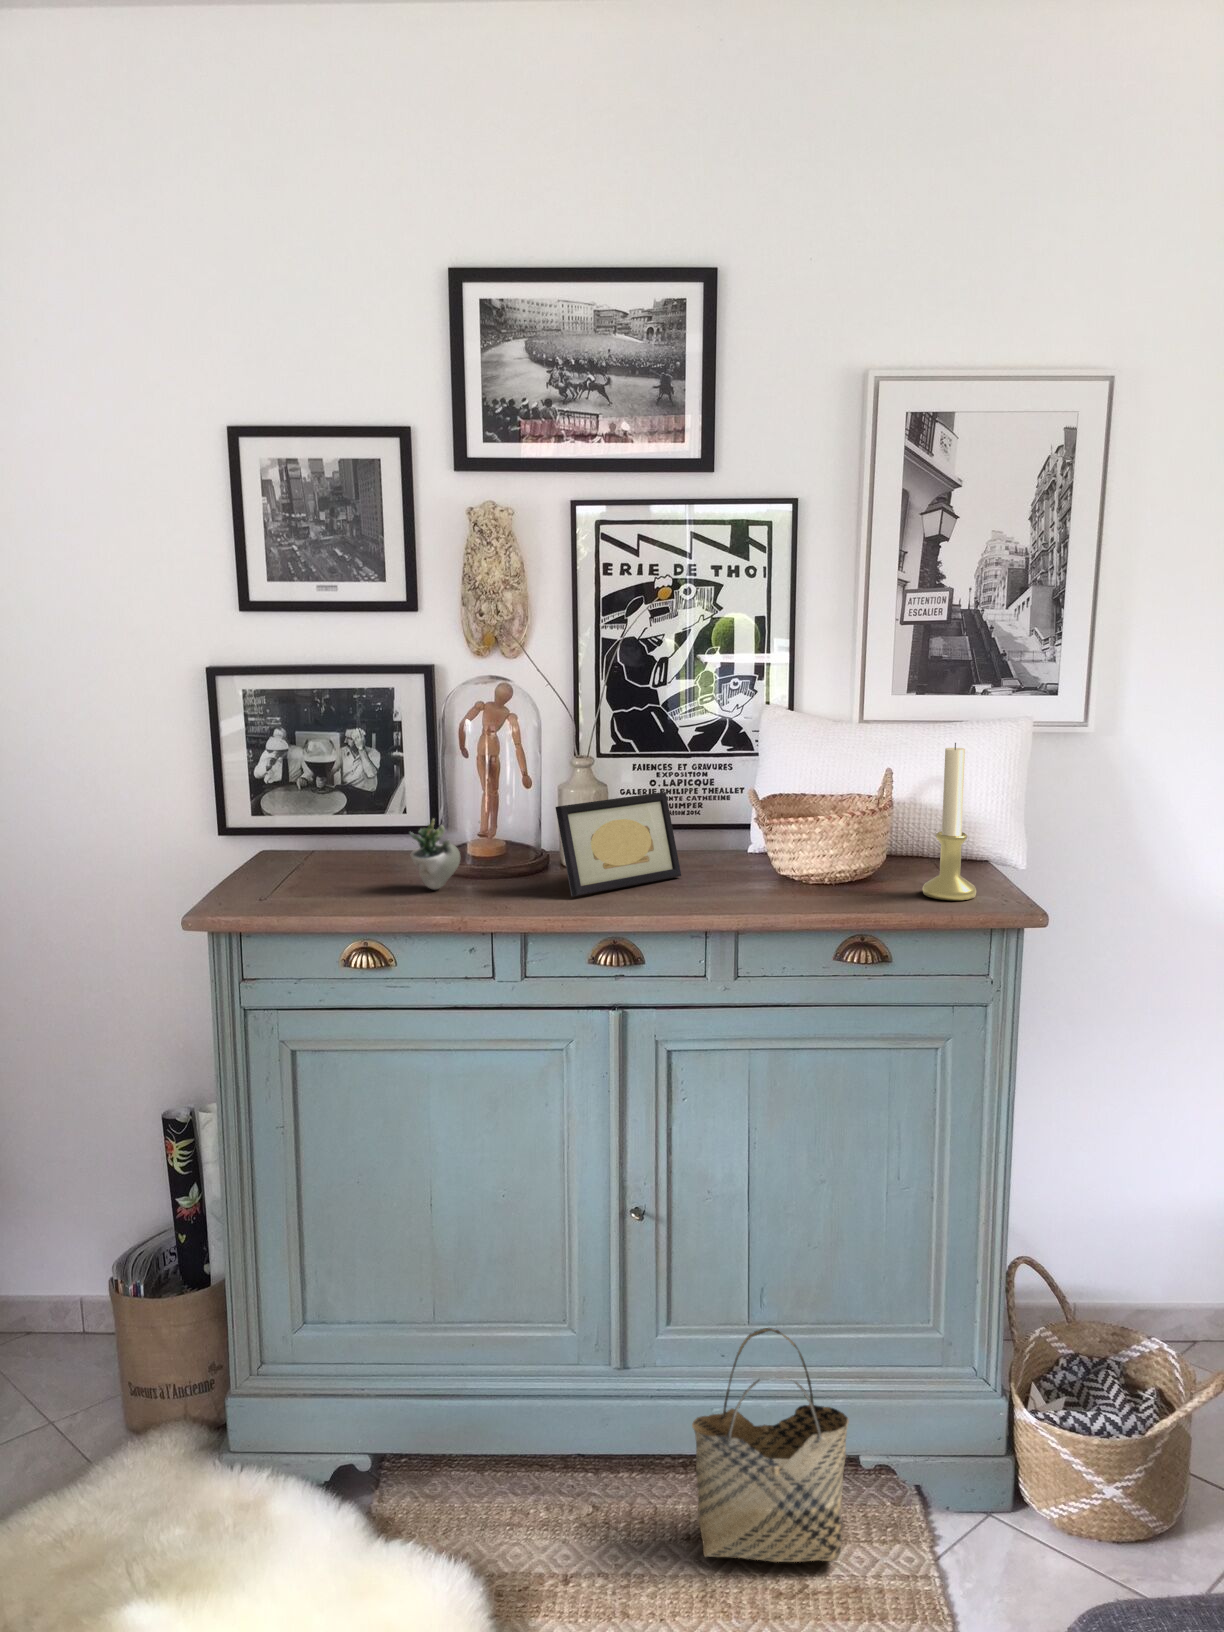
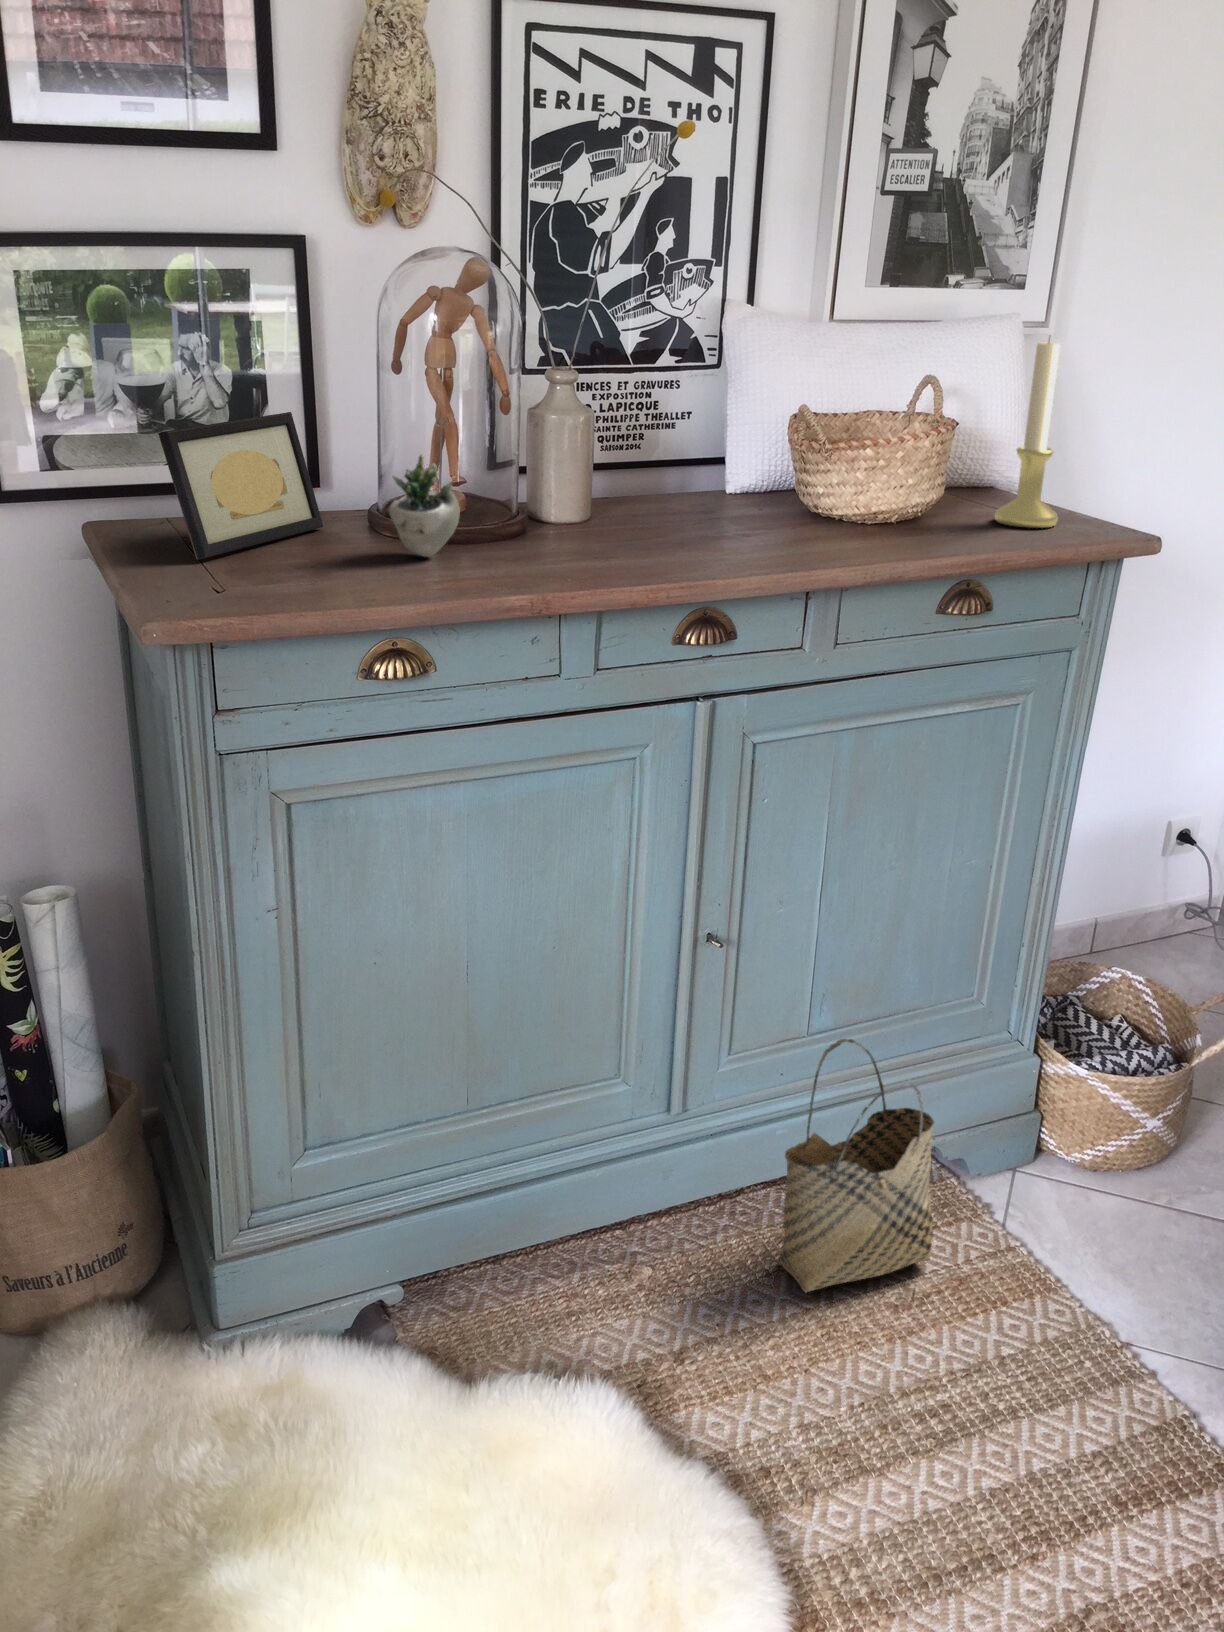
picture frame: present [556,792,681,897] -> present [158,412,323,560]

